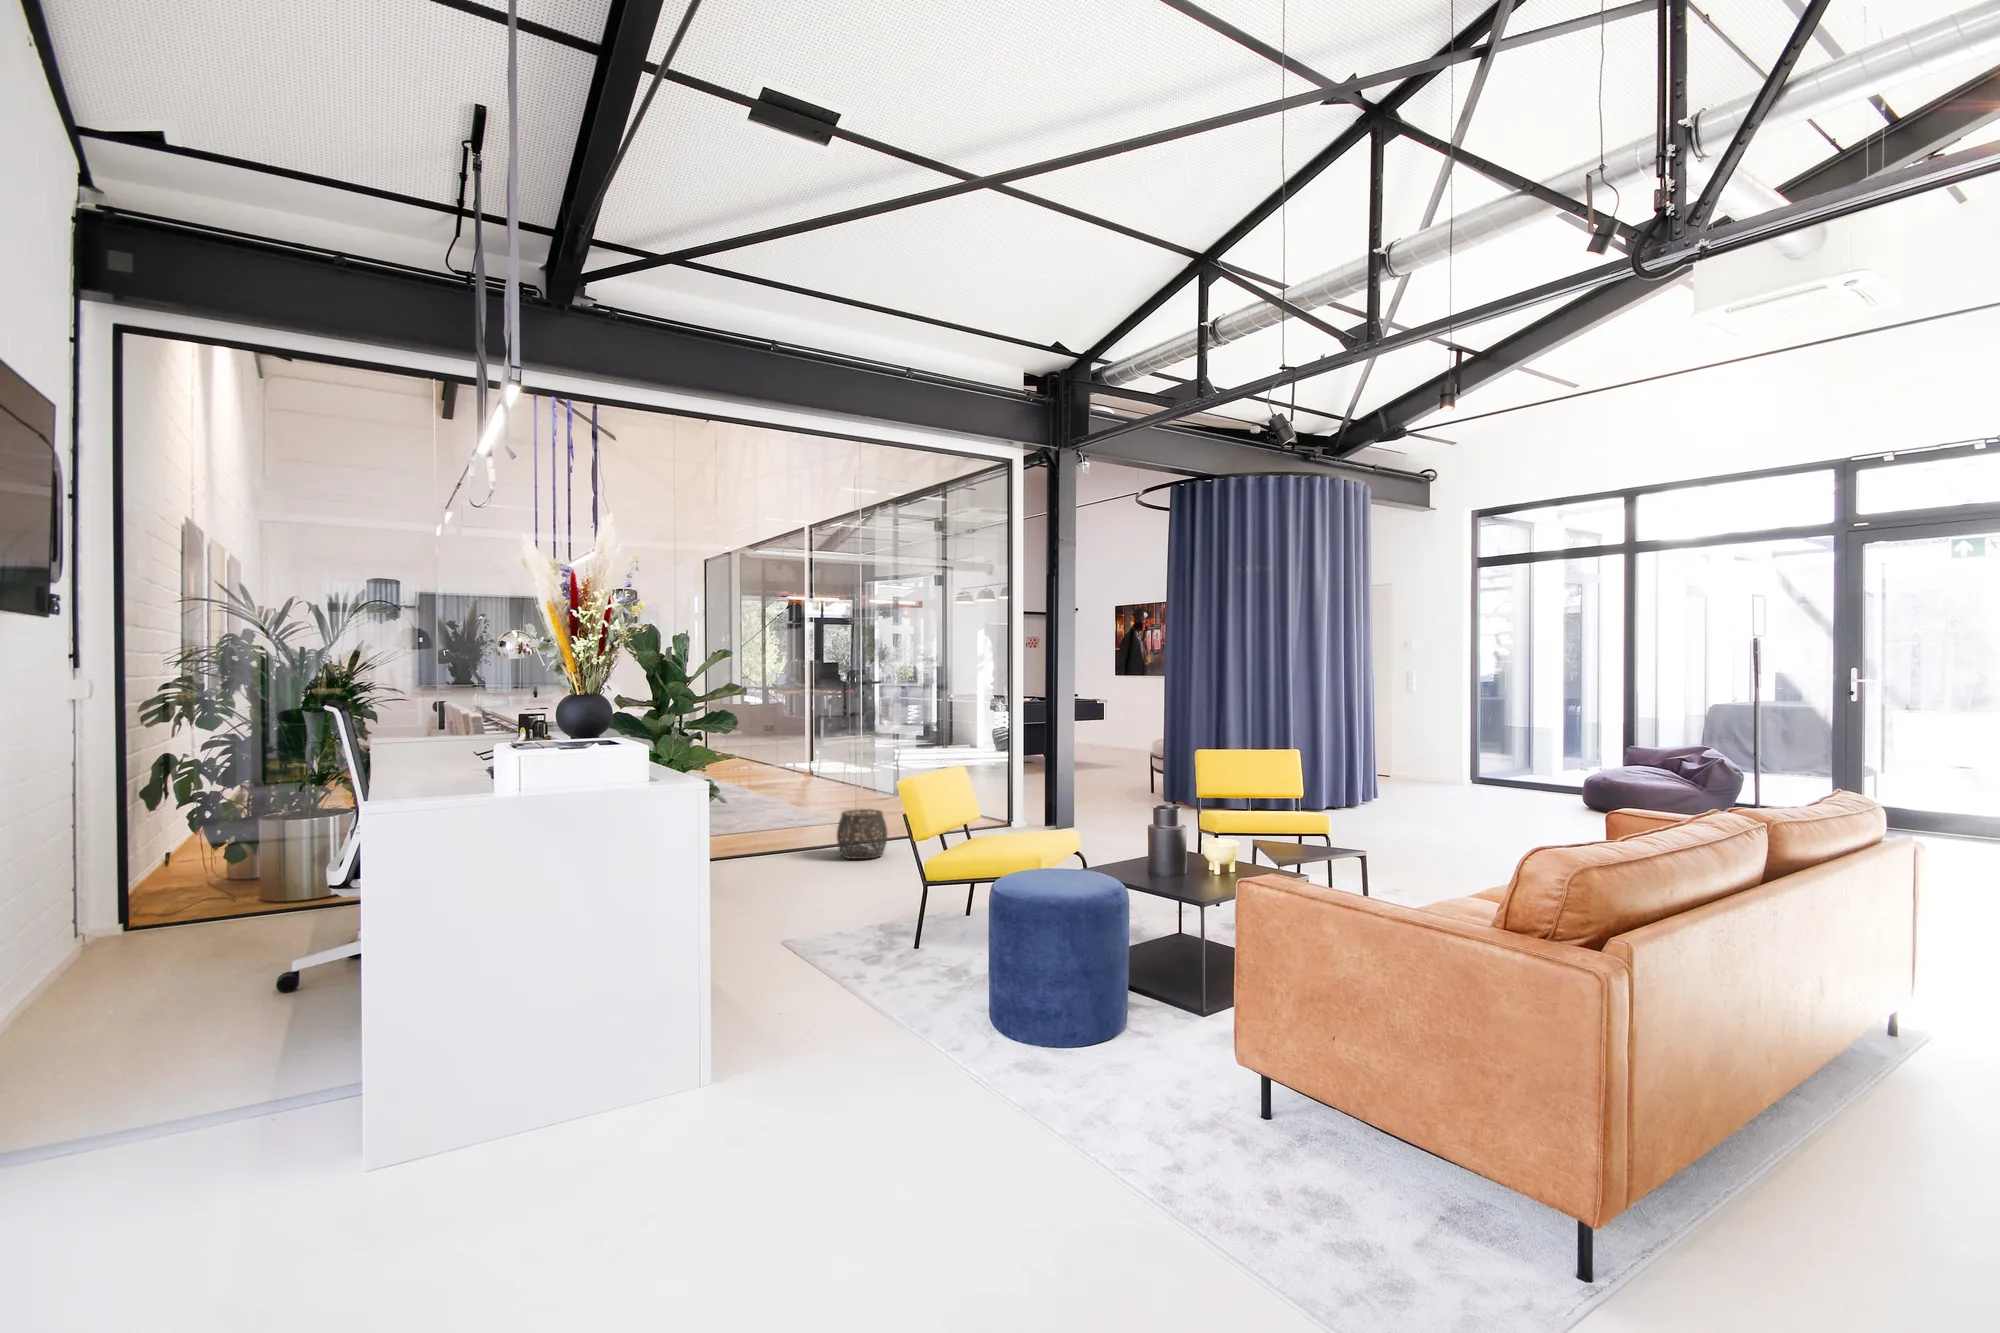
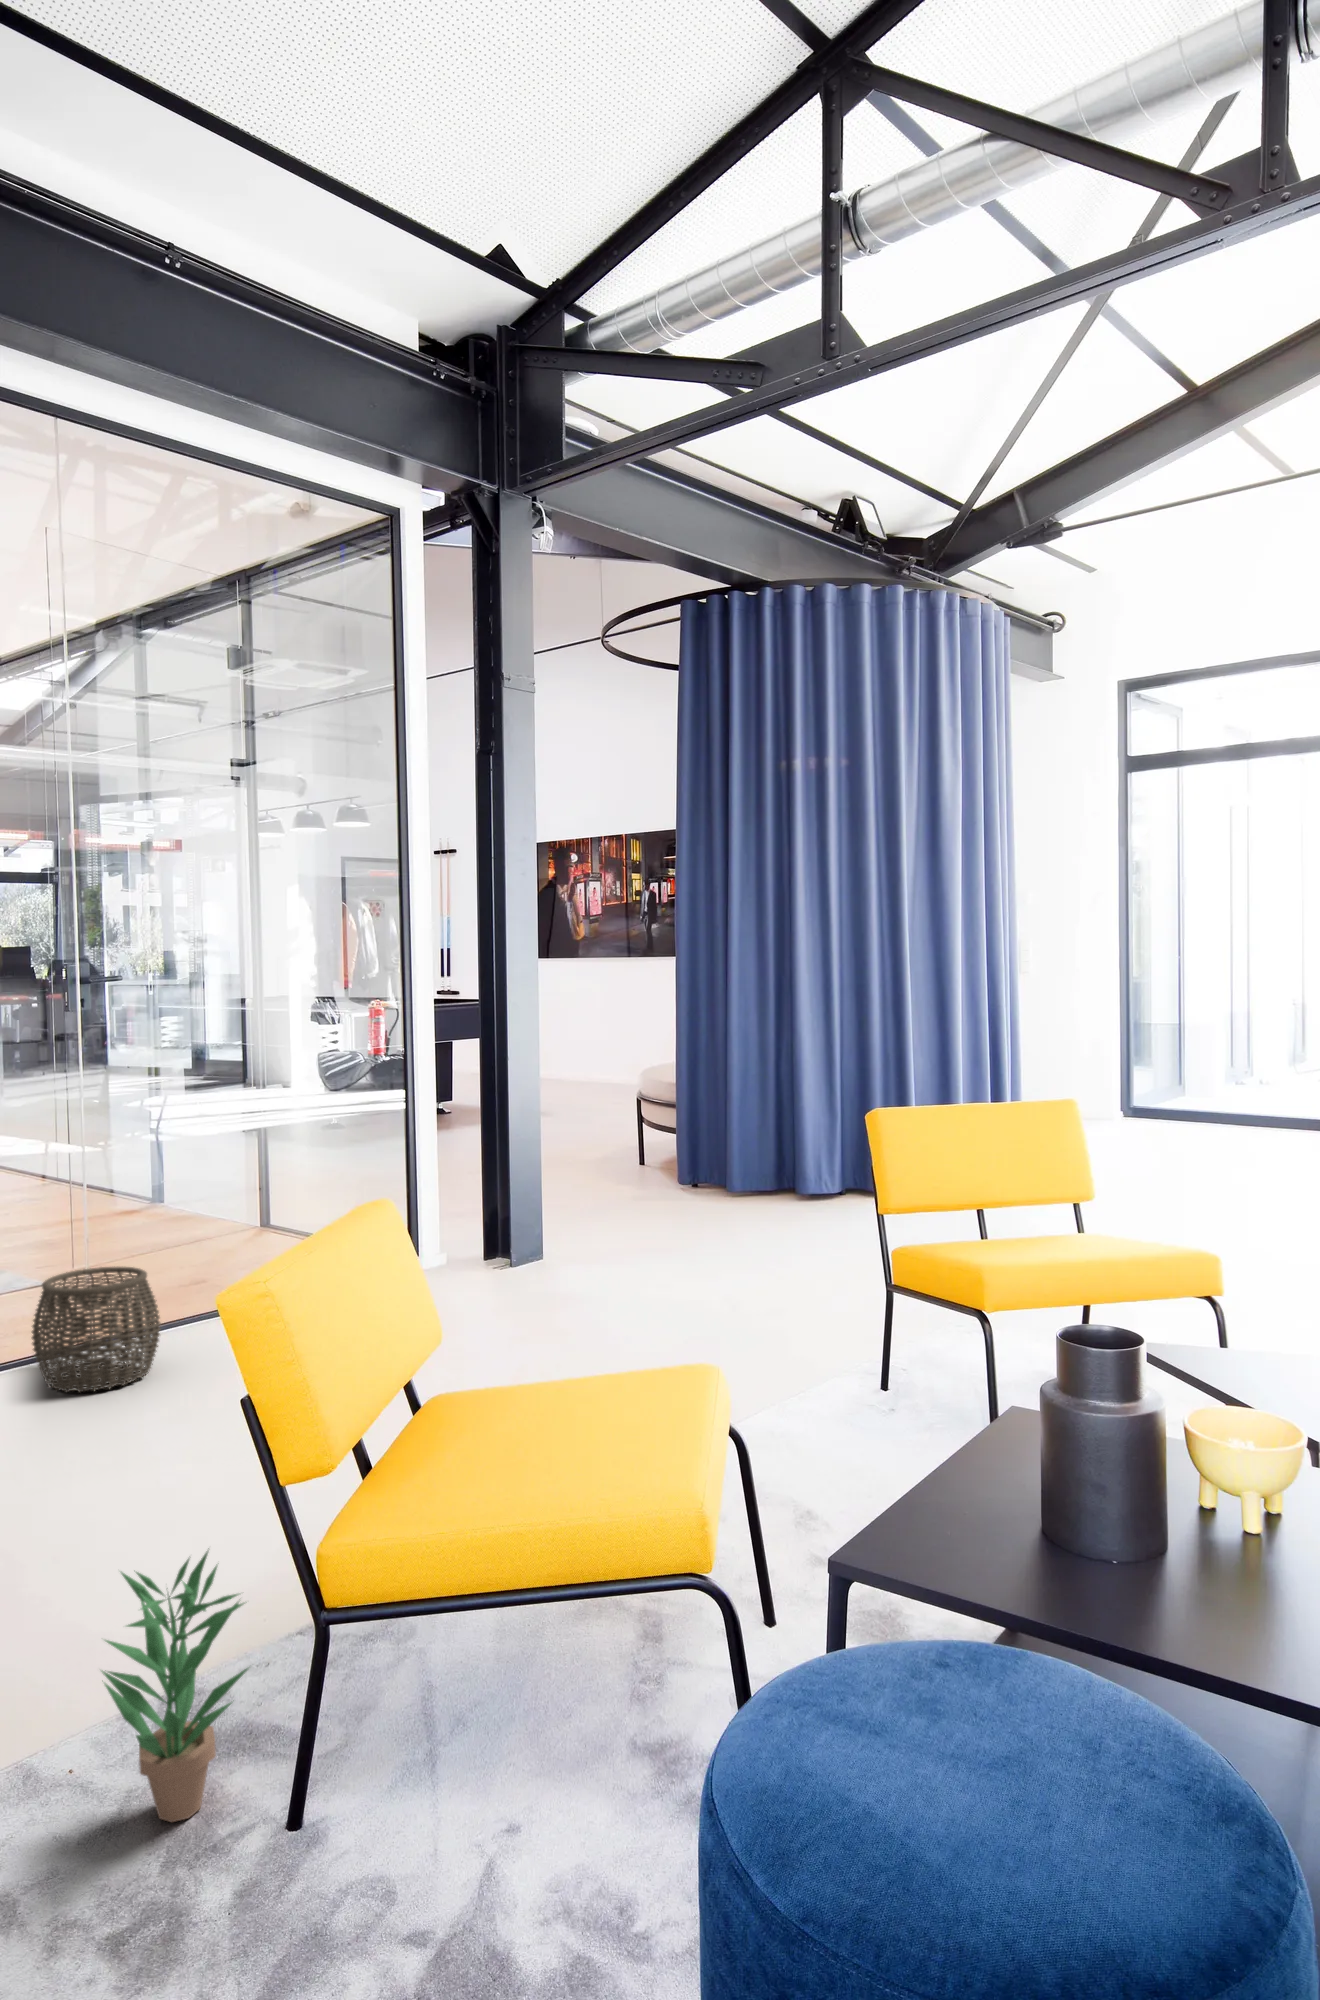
potted plant: none [852,870,898,957] -> present [102,1551,248,1822]

